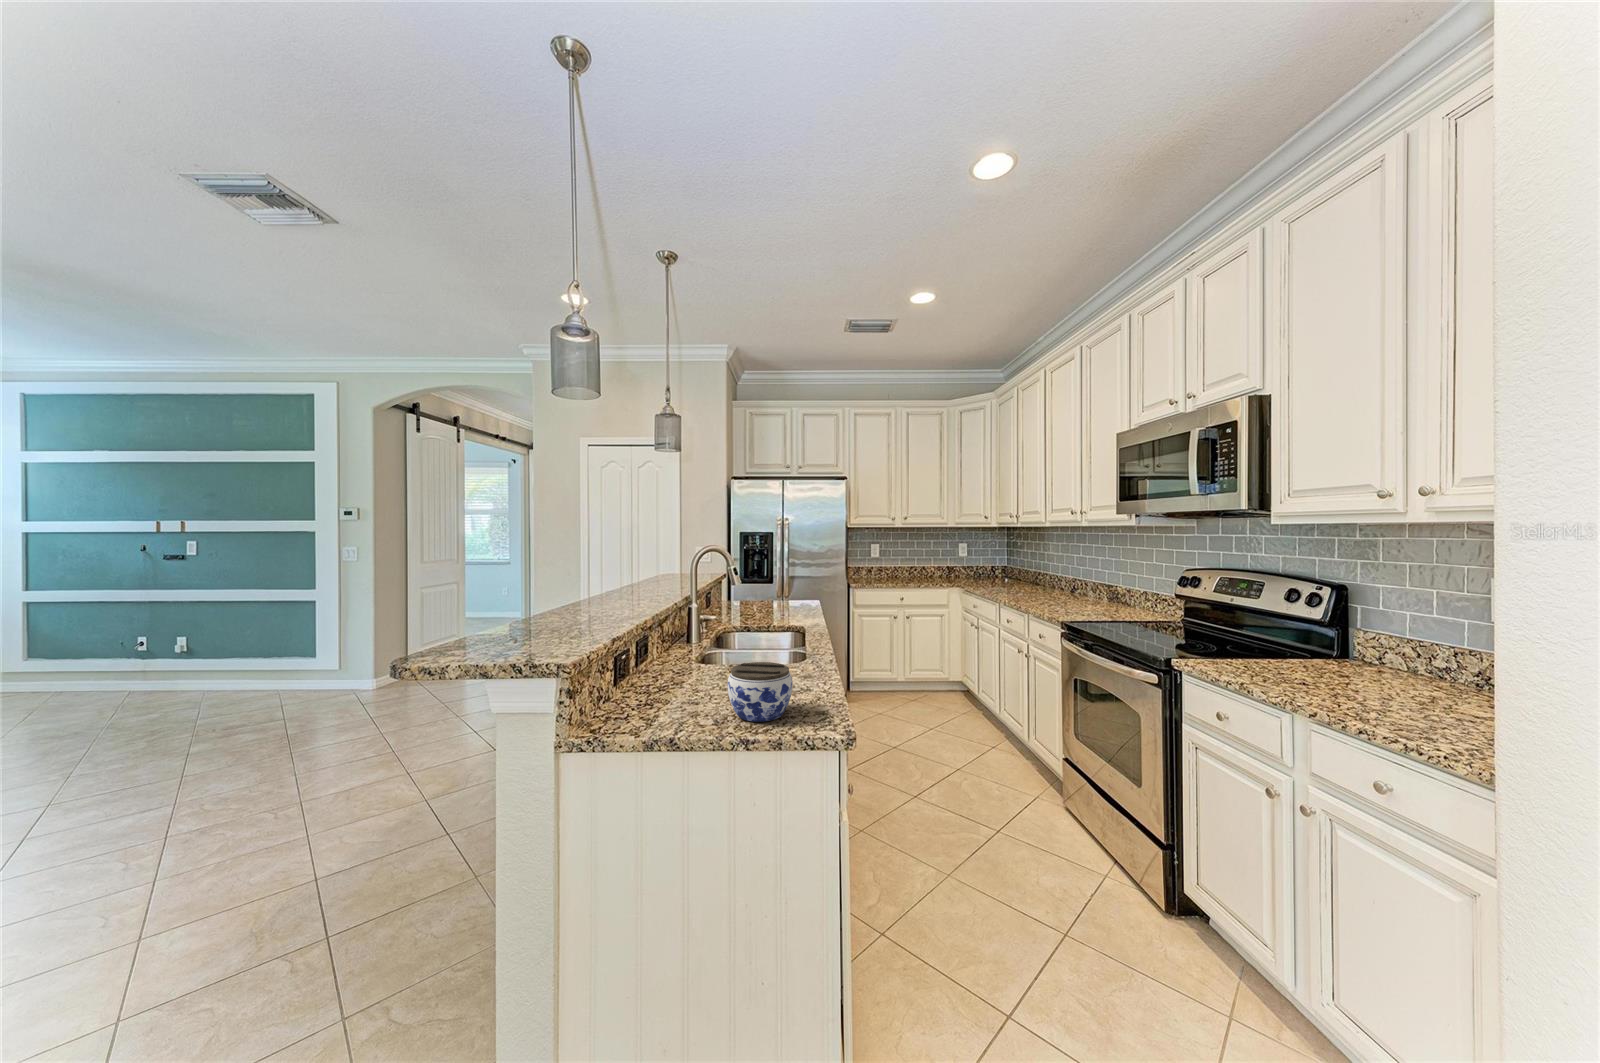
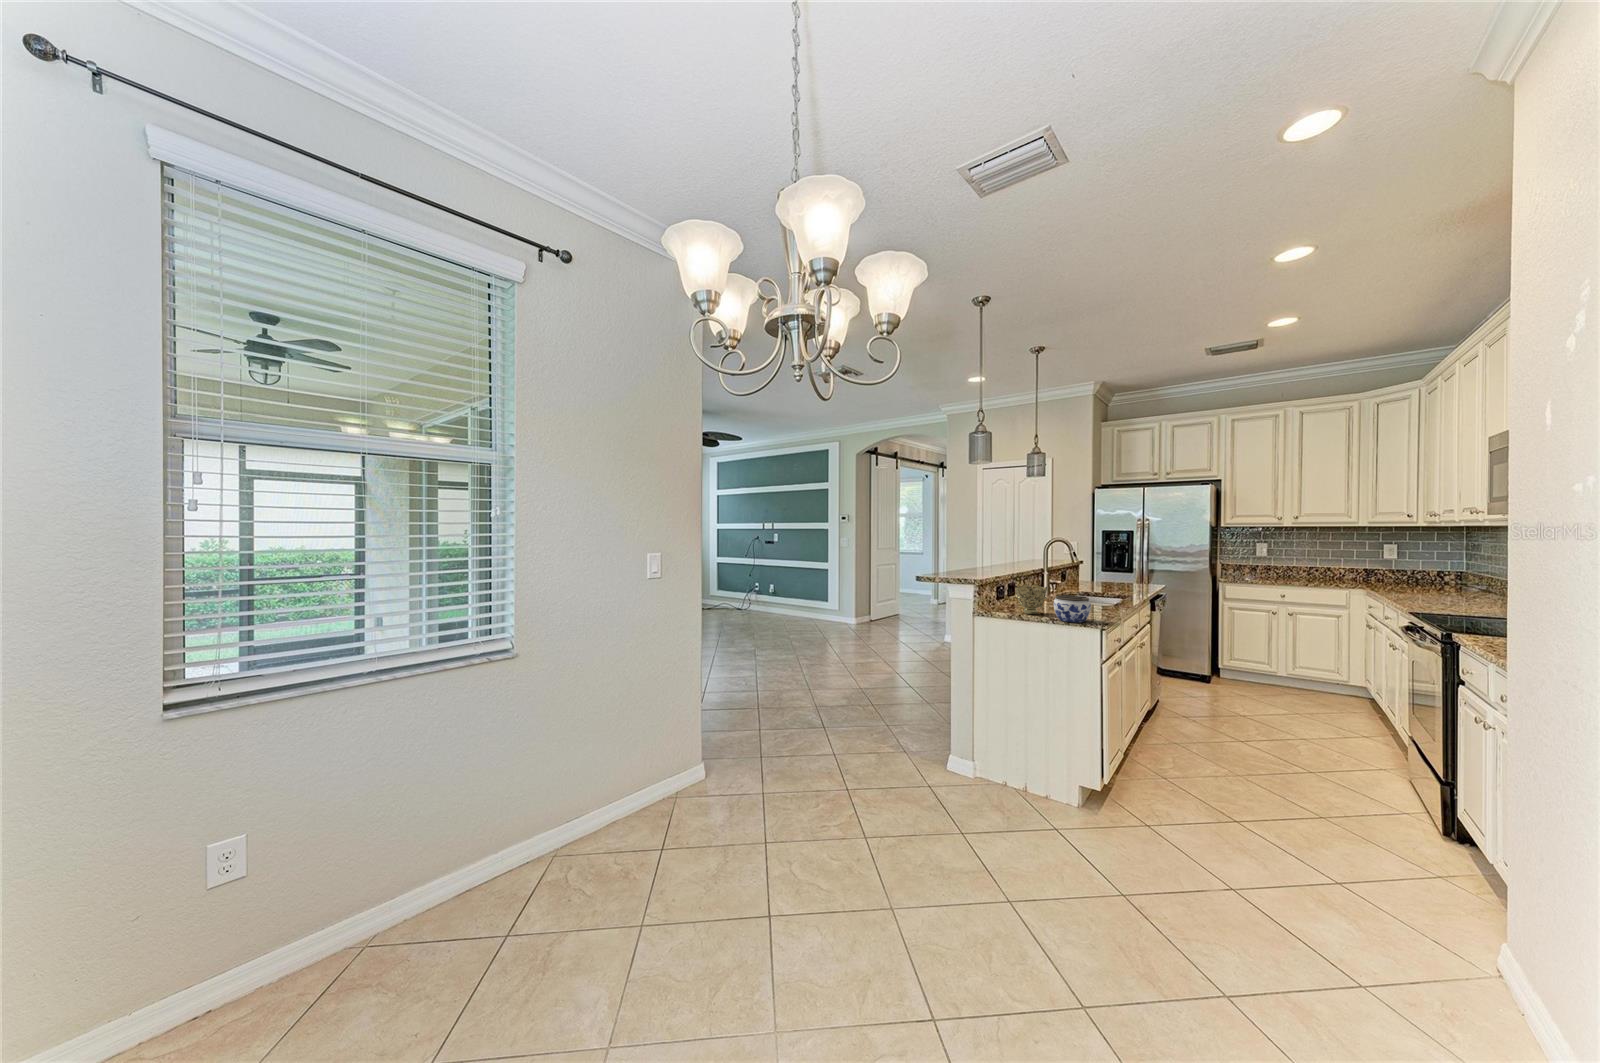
decorative bowl: none [649,640,708,703] -> present [1015,584,1047,614]

